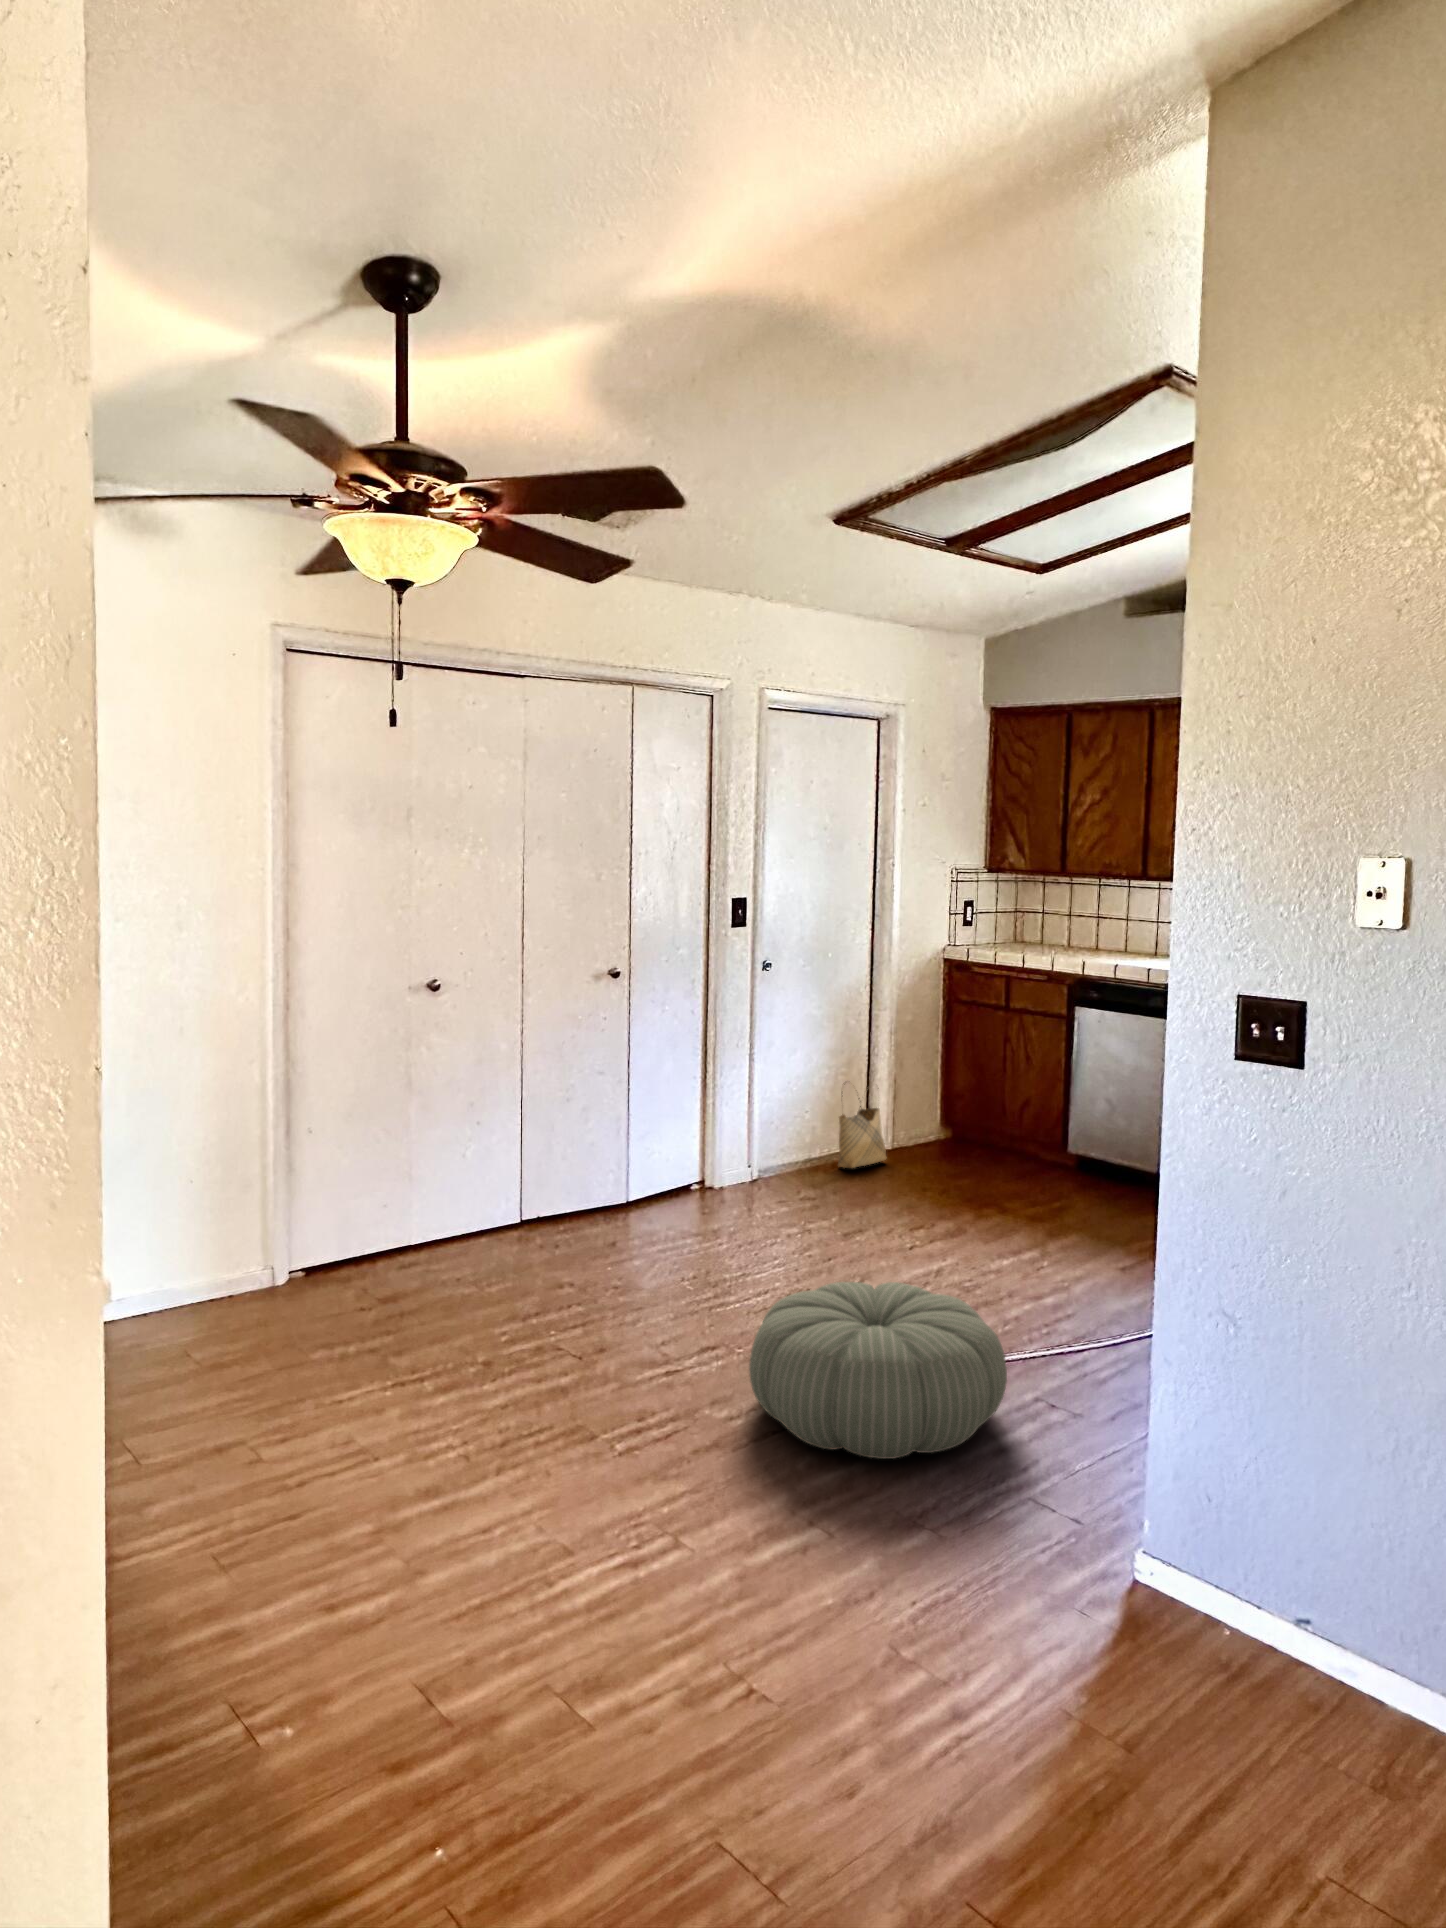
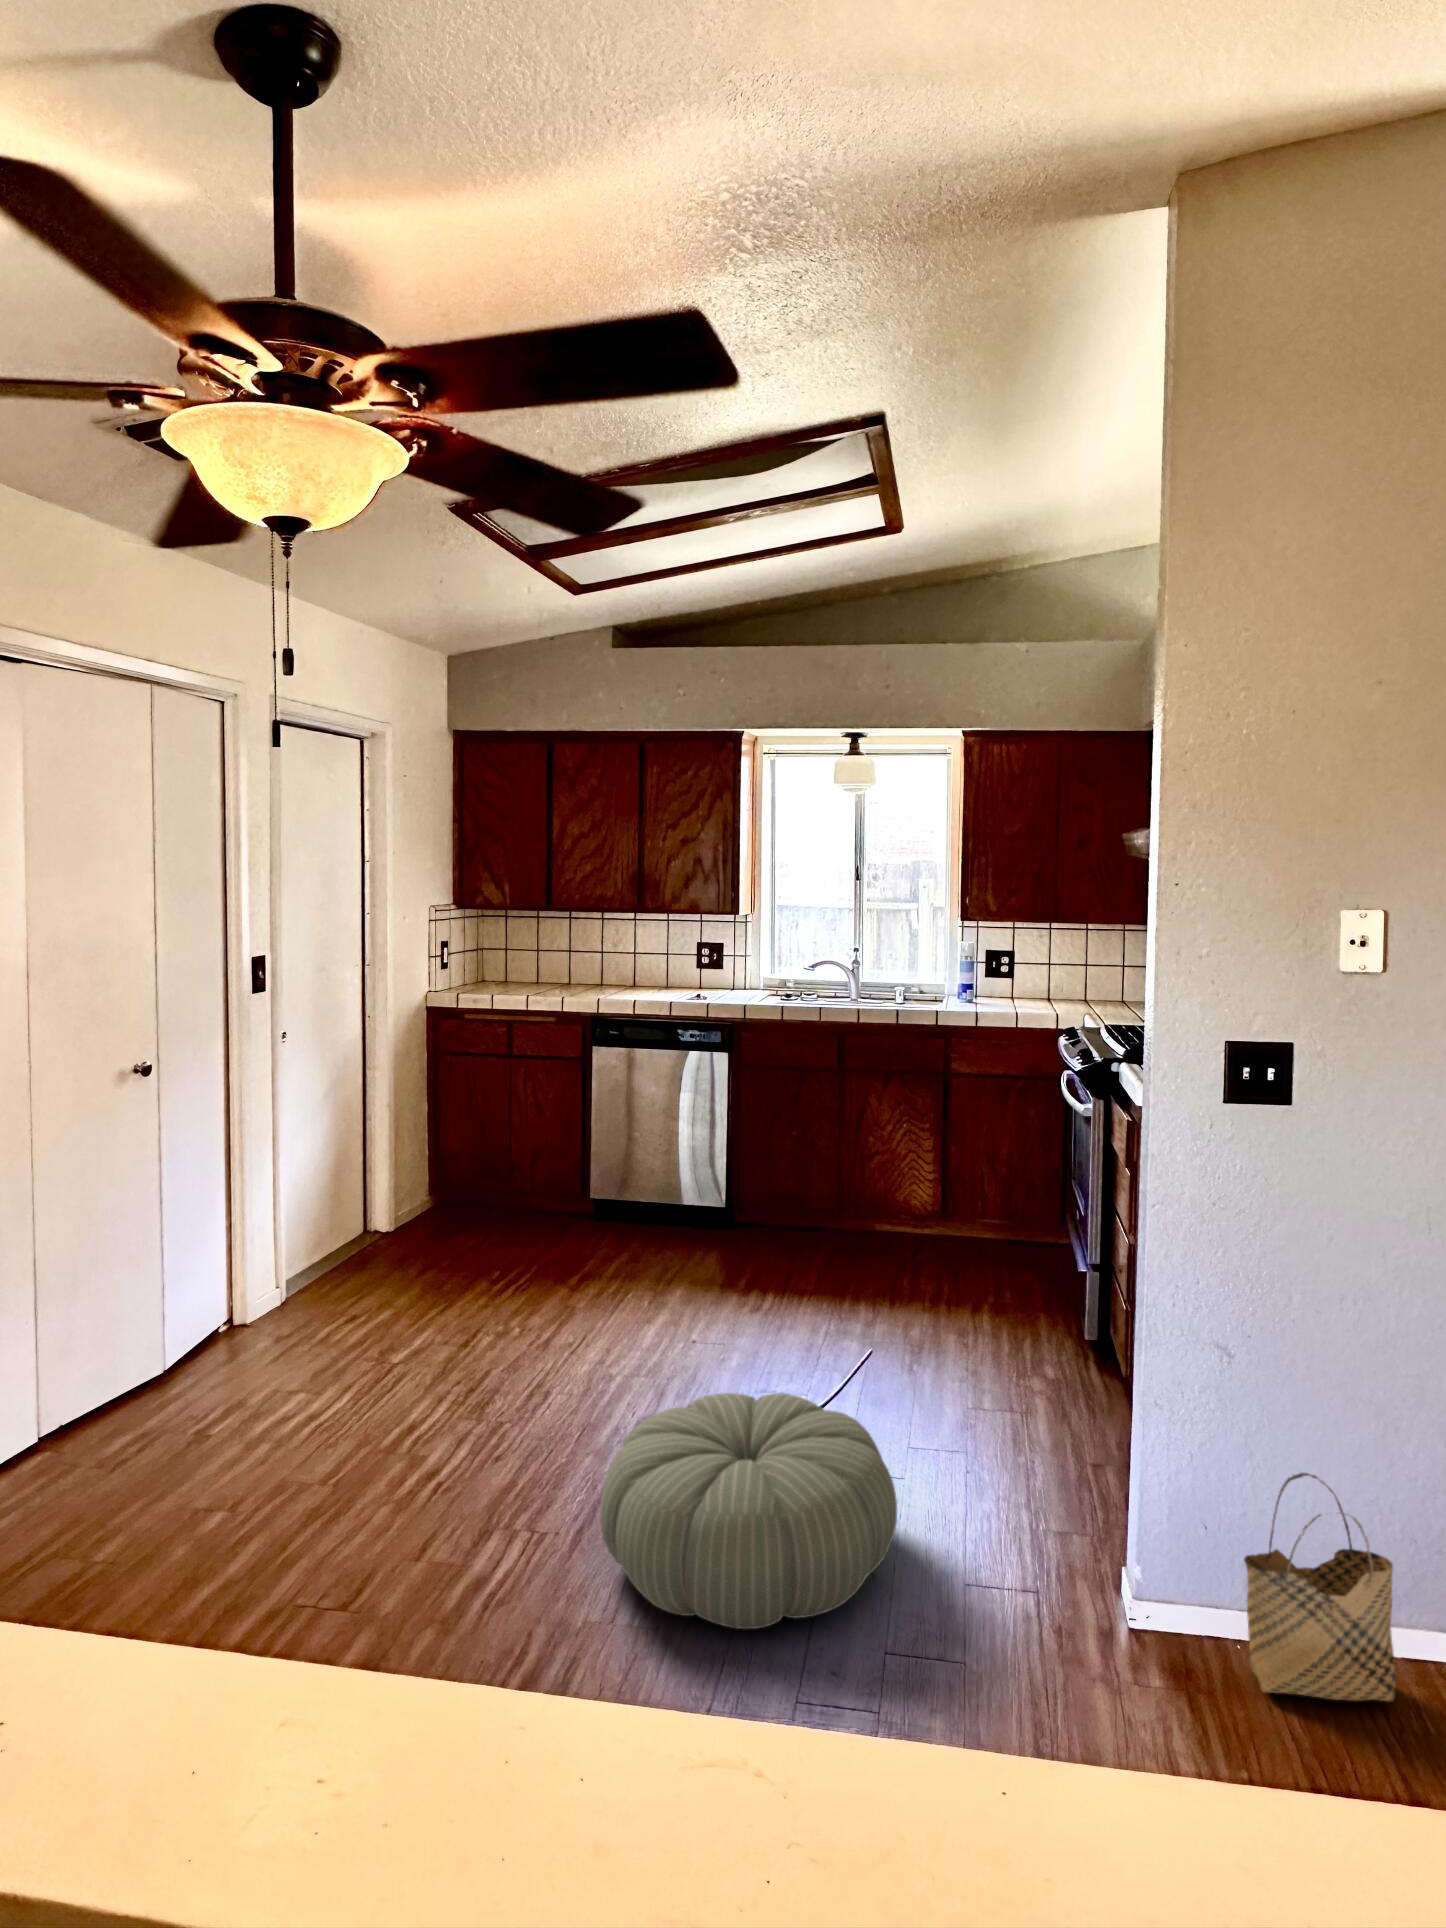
woven basket: present [838,1083,886,1168] -> present [1244,1473,1396,1701]

